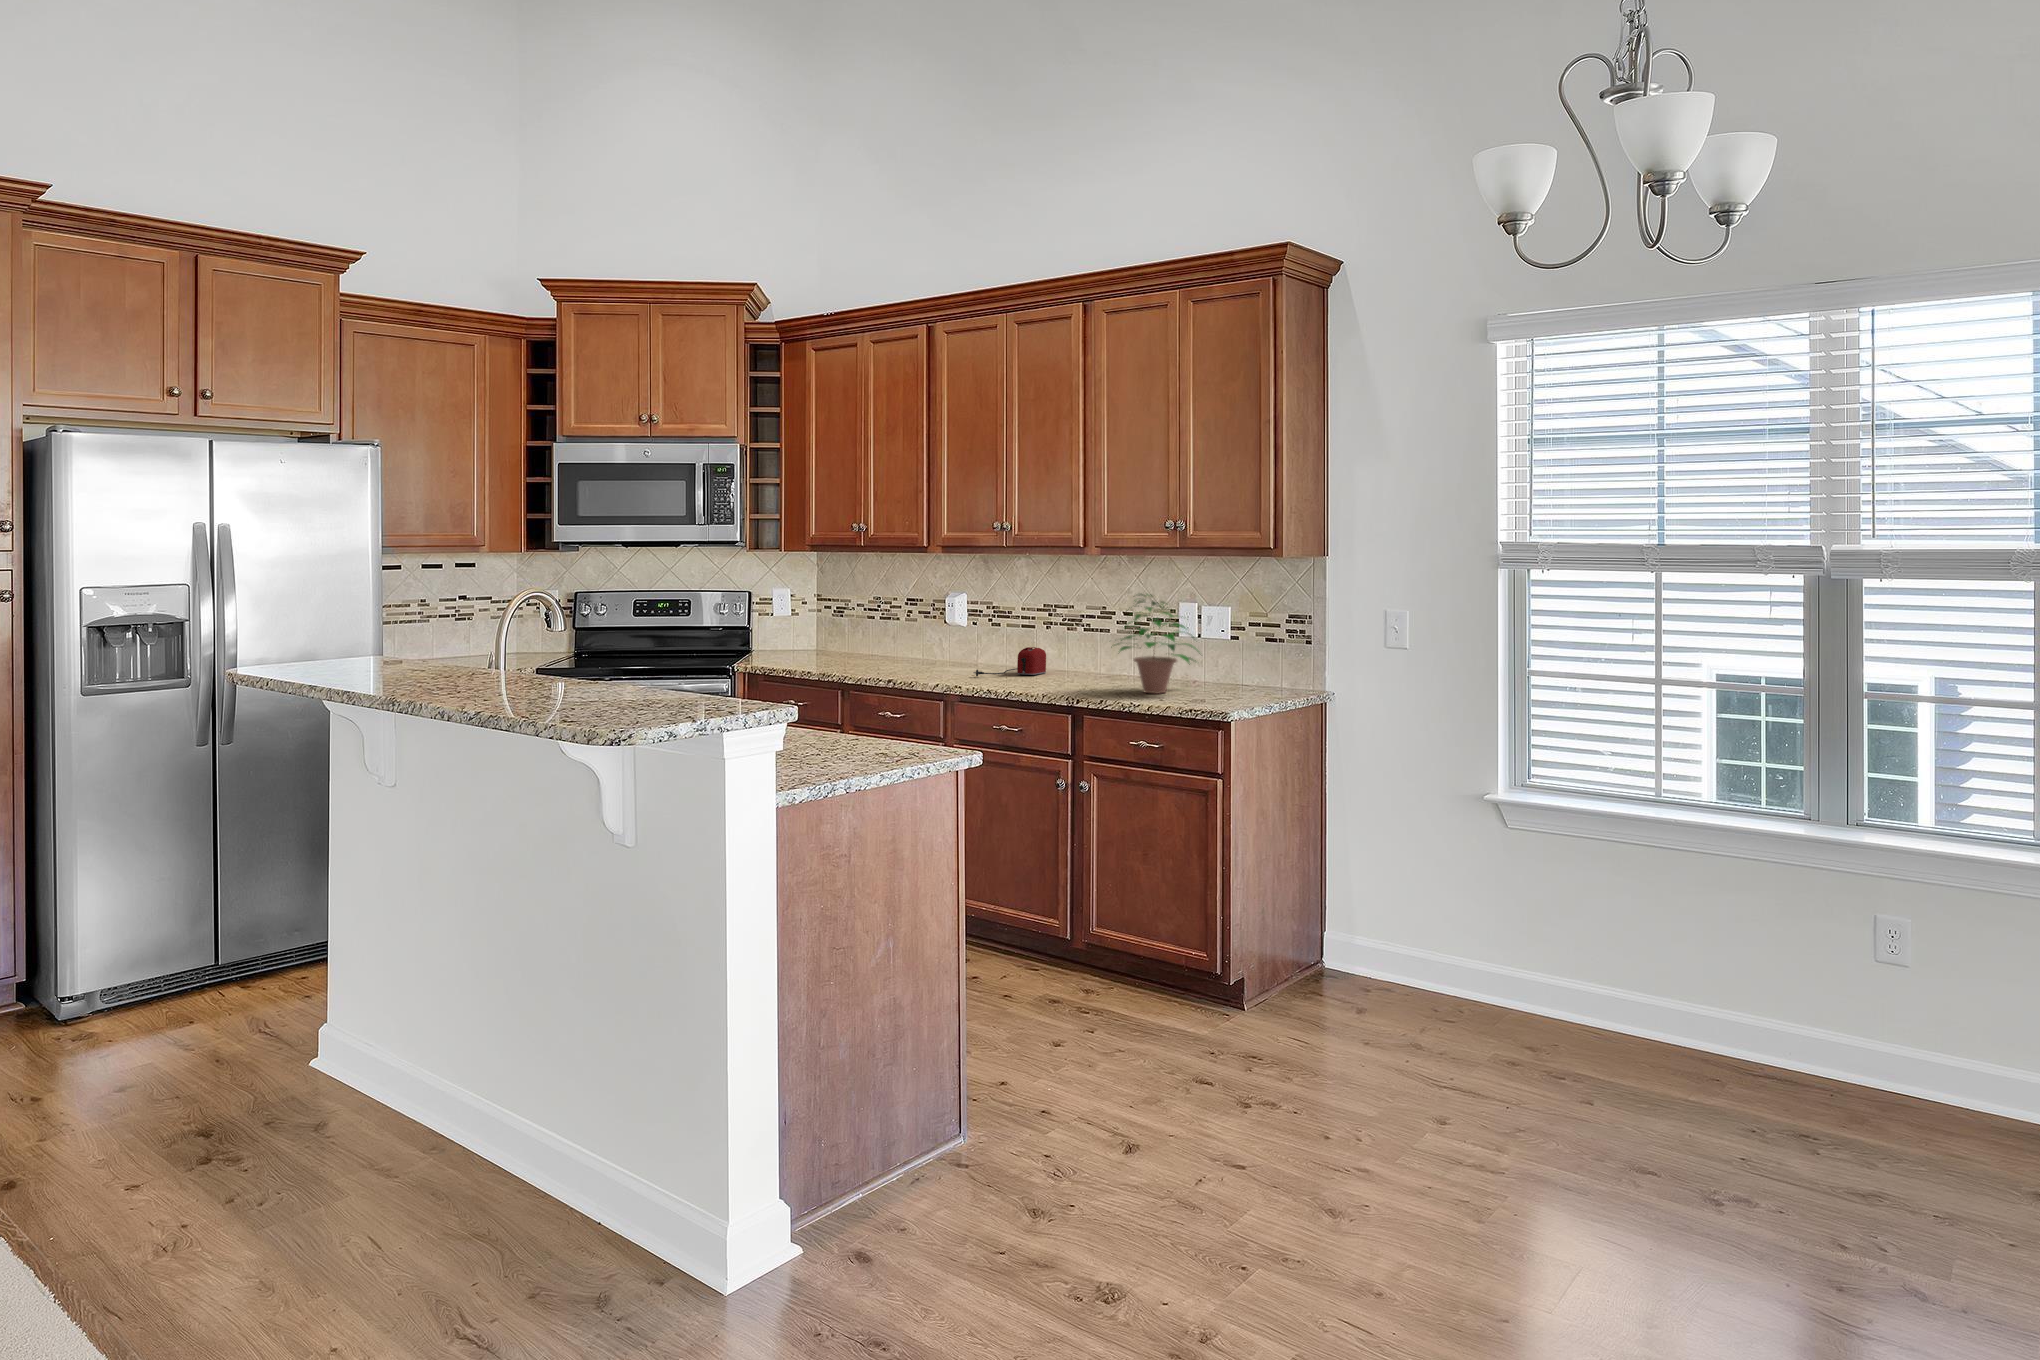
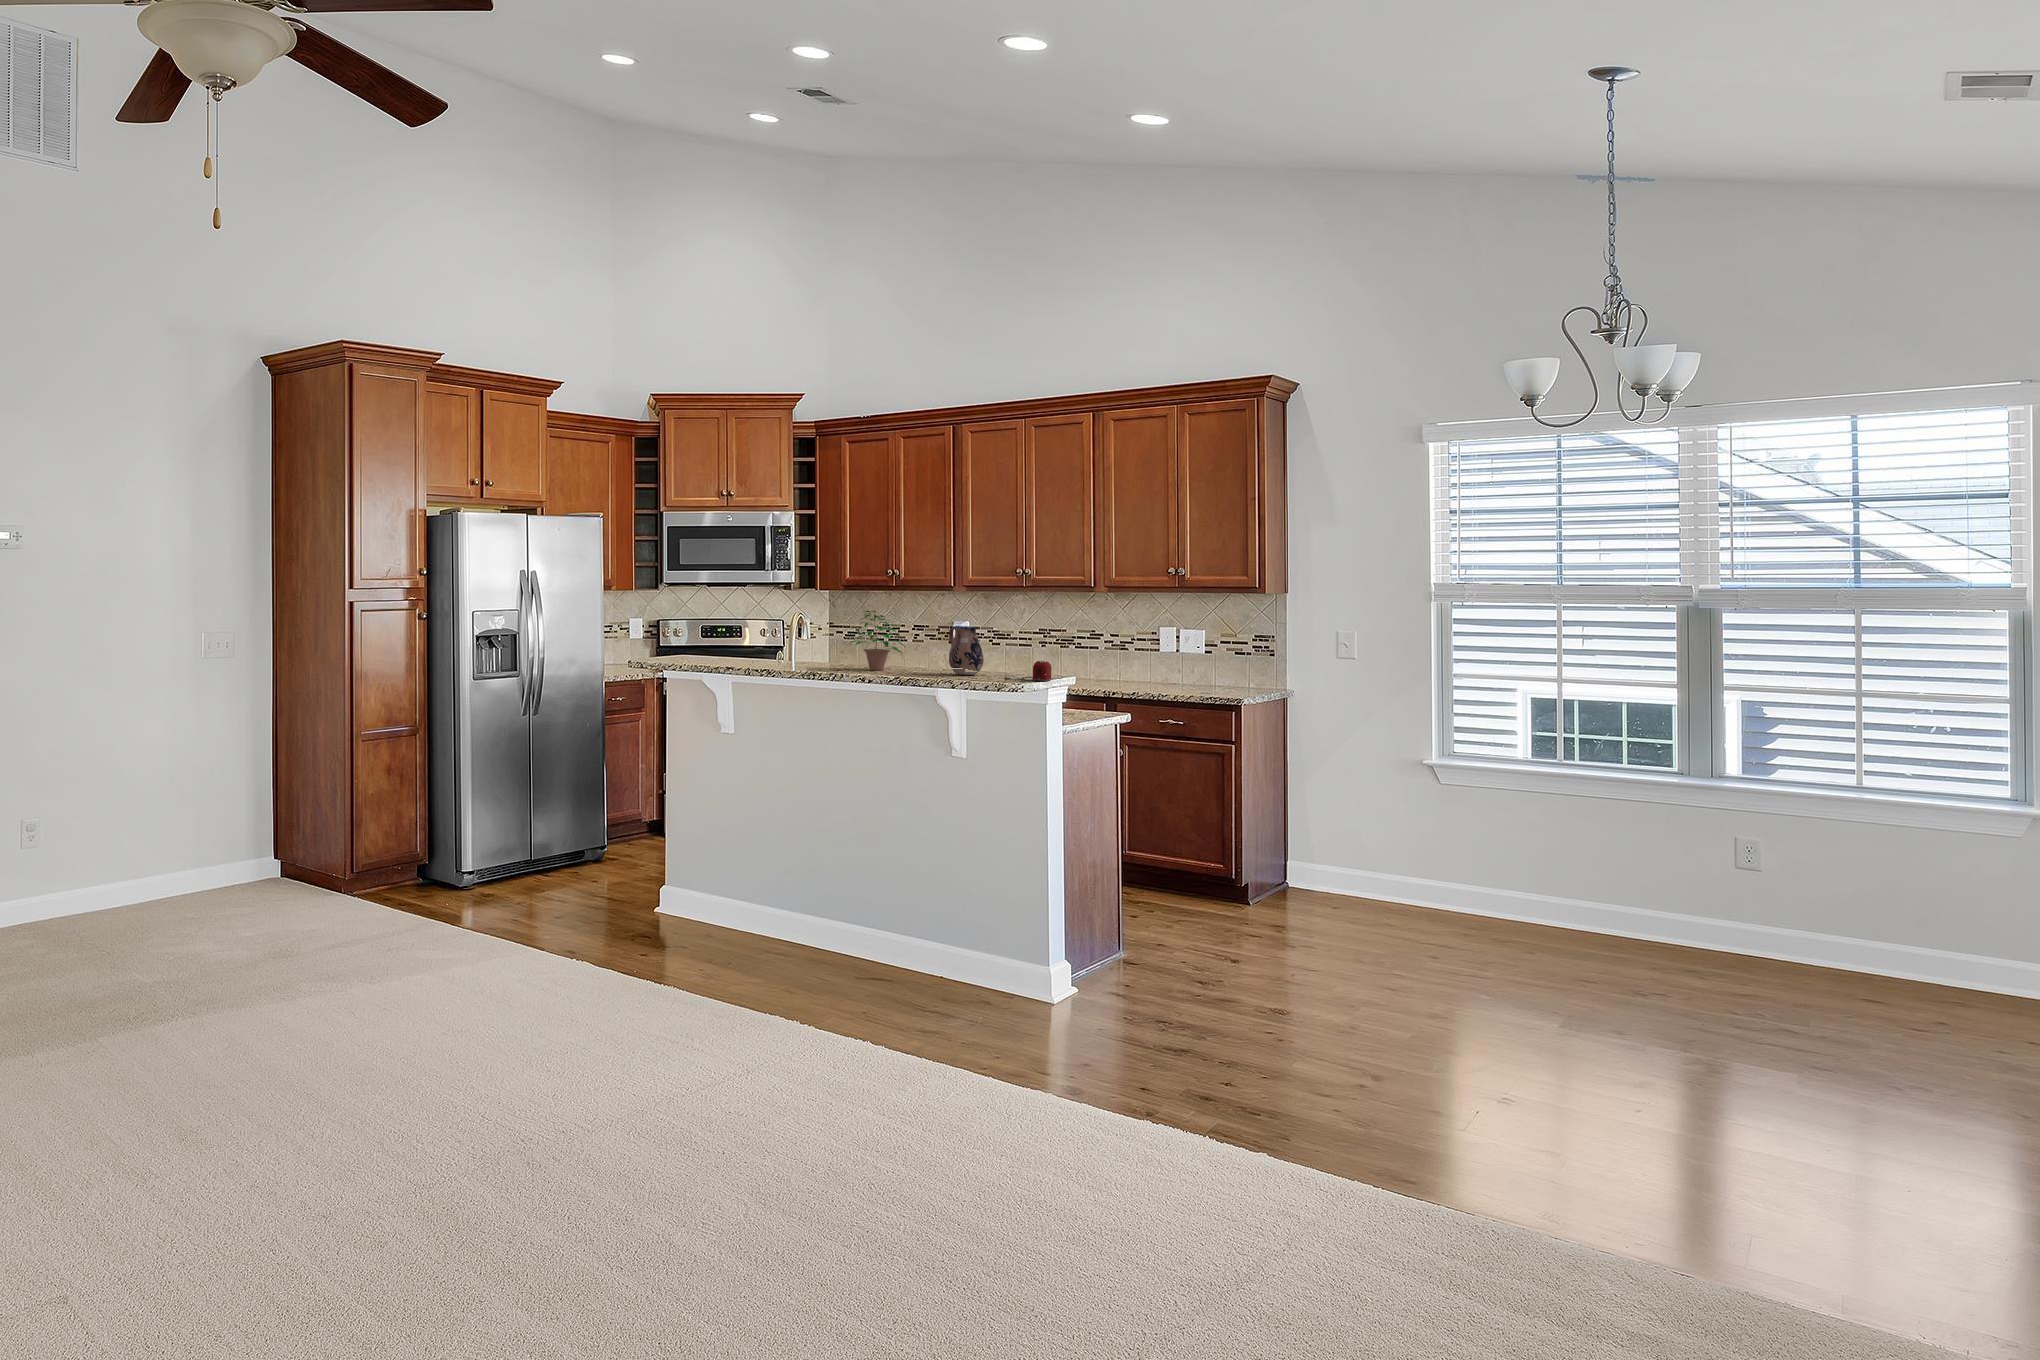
potted plant: present [1116,594,1198,694] -> present [850,611,905,670]
ceramic pitcher: none [929,598,975,665] -> present [949,626,984,675]

